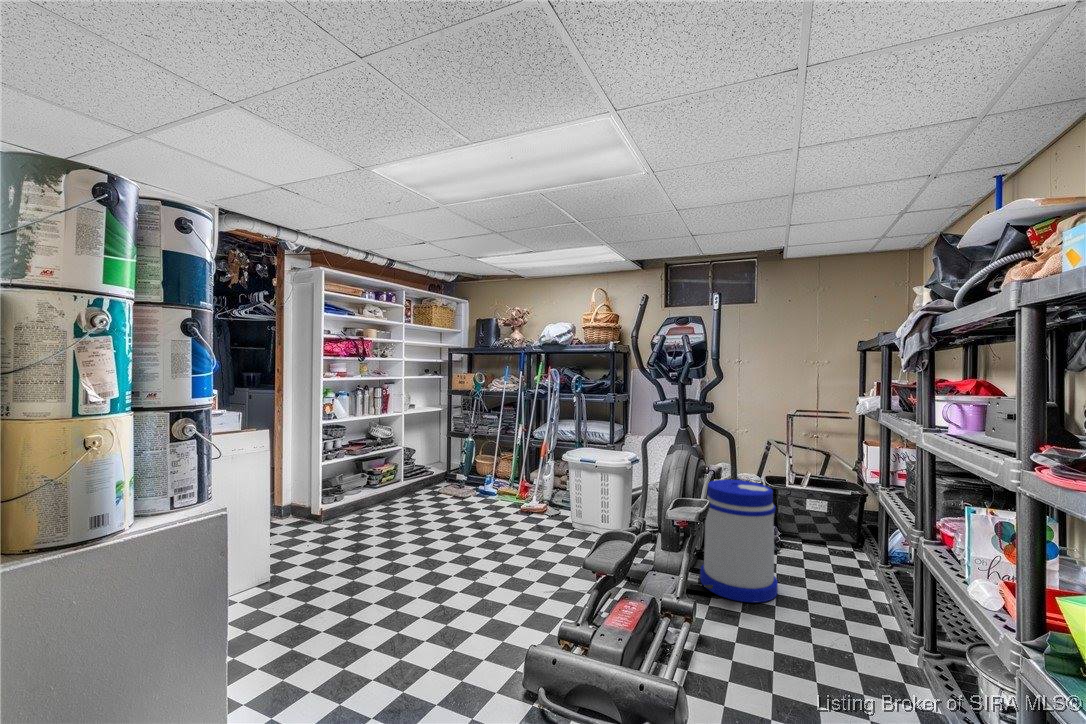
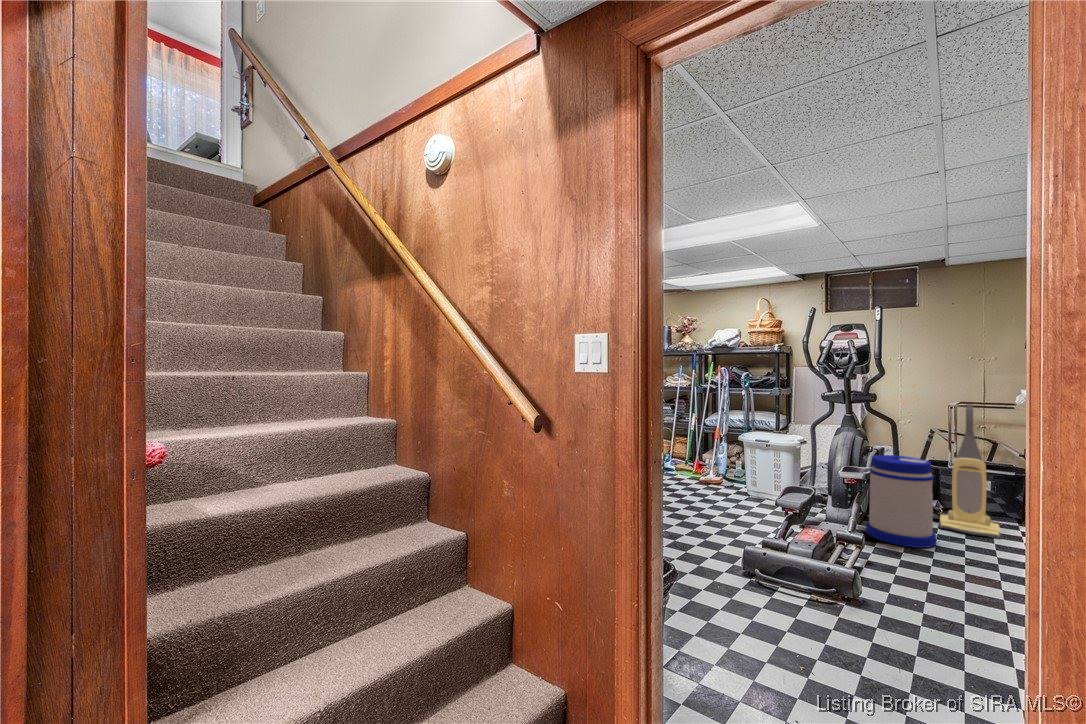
vacuum cleaner: none [778,413,842,574] -> present [939,404,1001,539]

